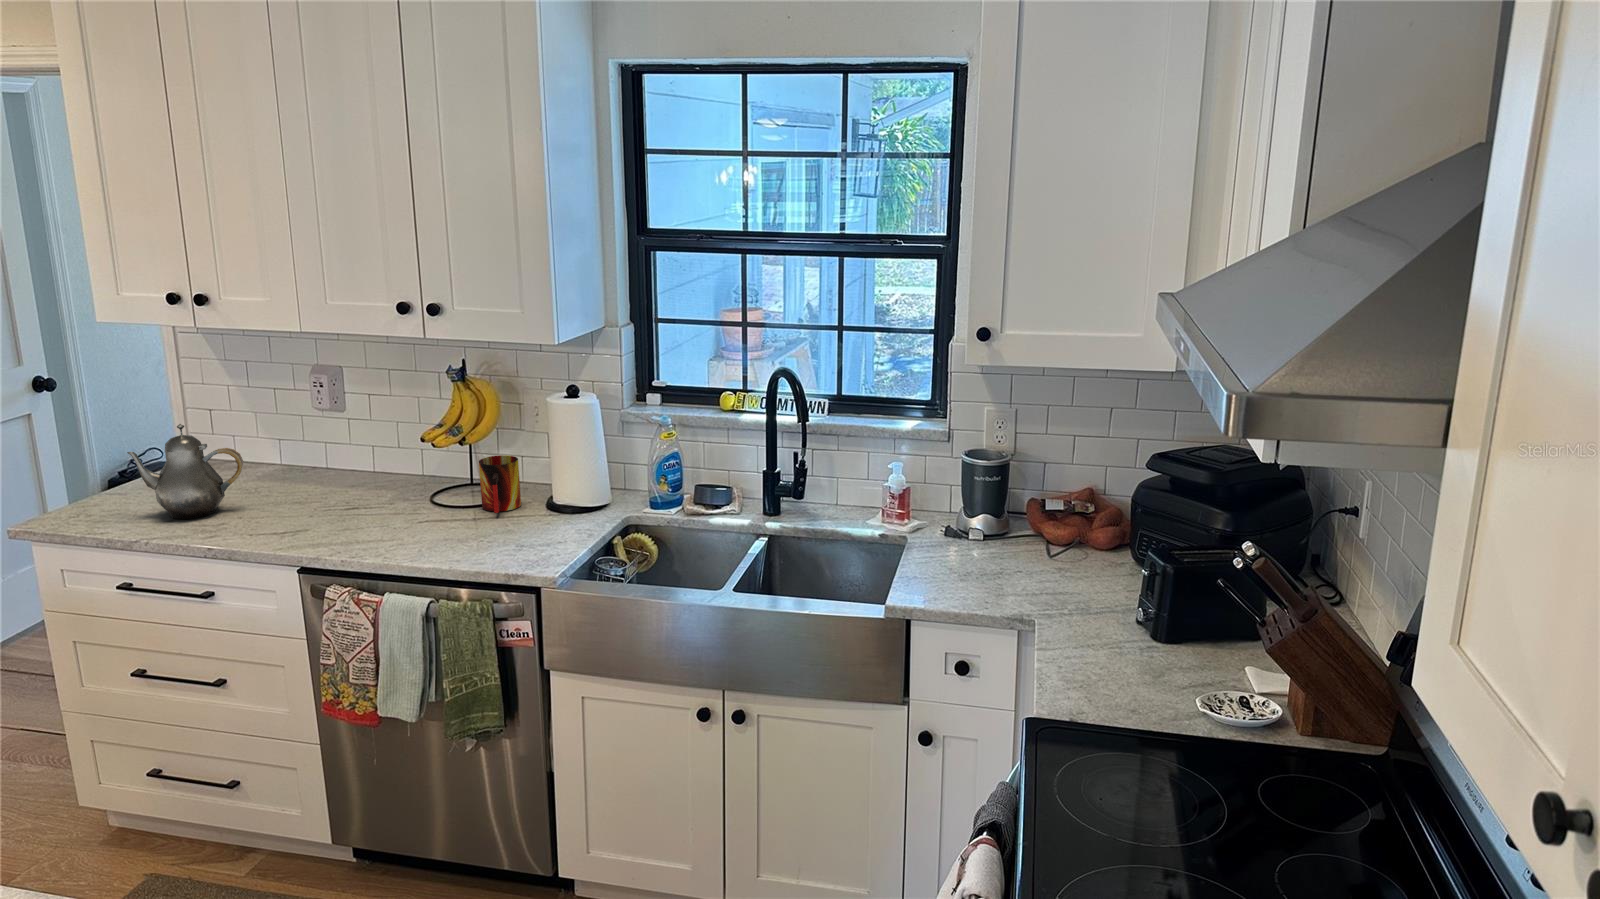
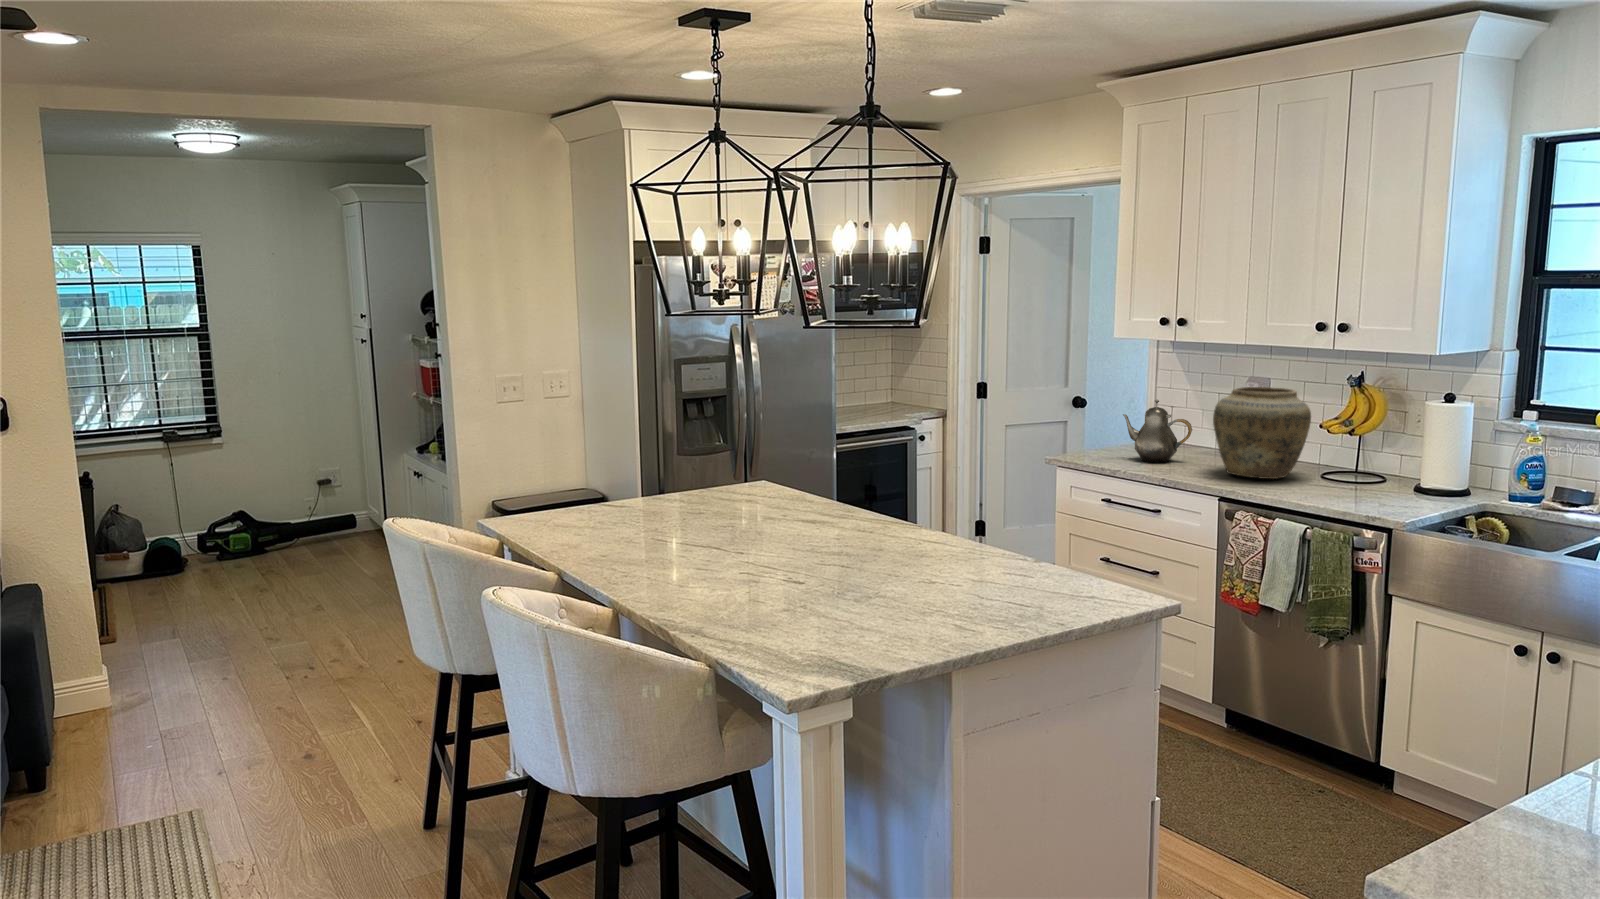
vase: none [271,393,409,528] -> present [1213,387,1311,479]
mug: present [479,455,521,513] -> none [1361,445,1396,486]

